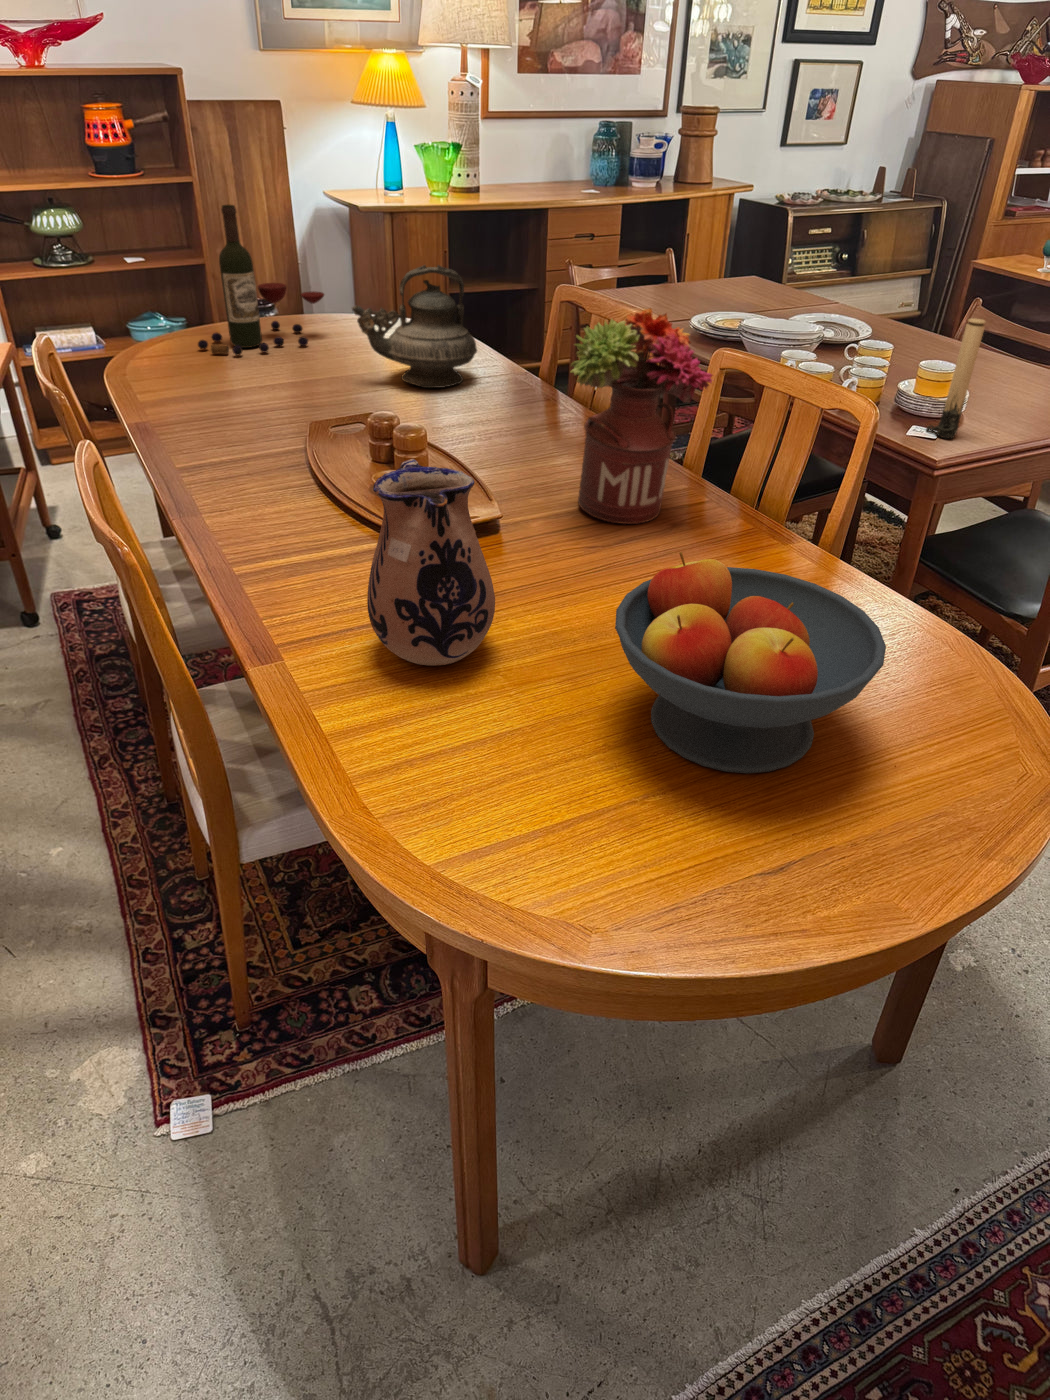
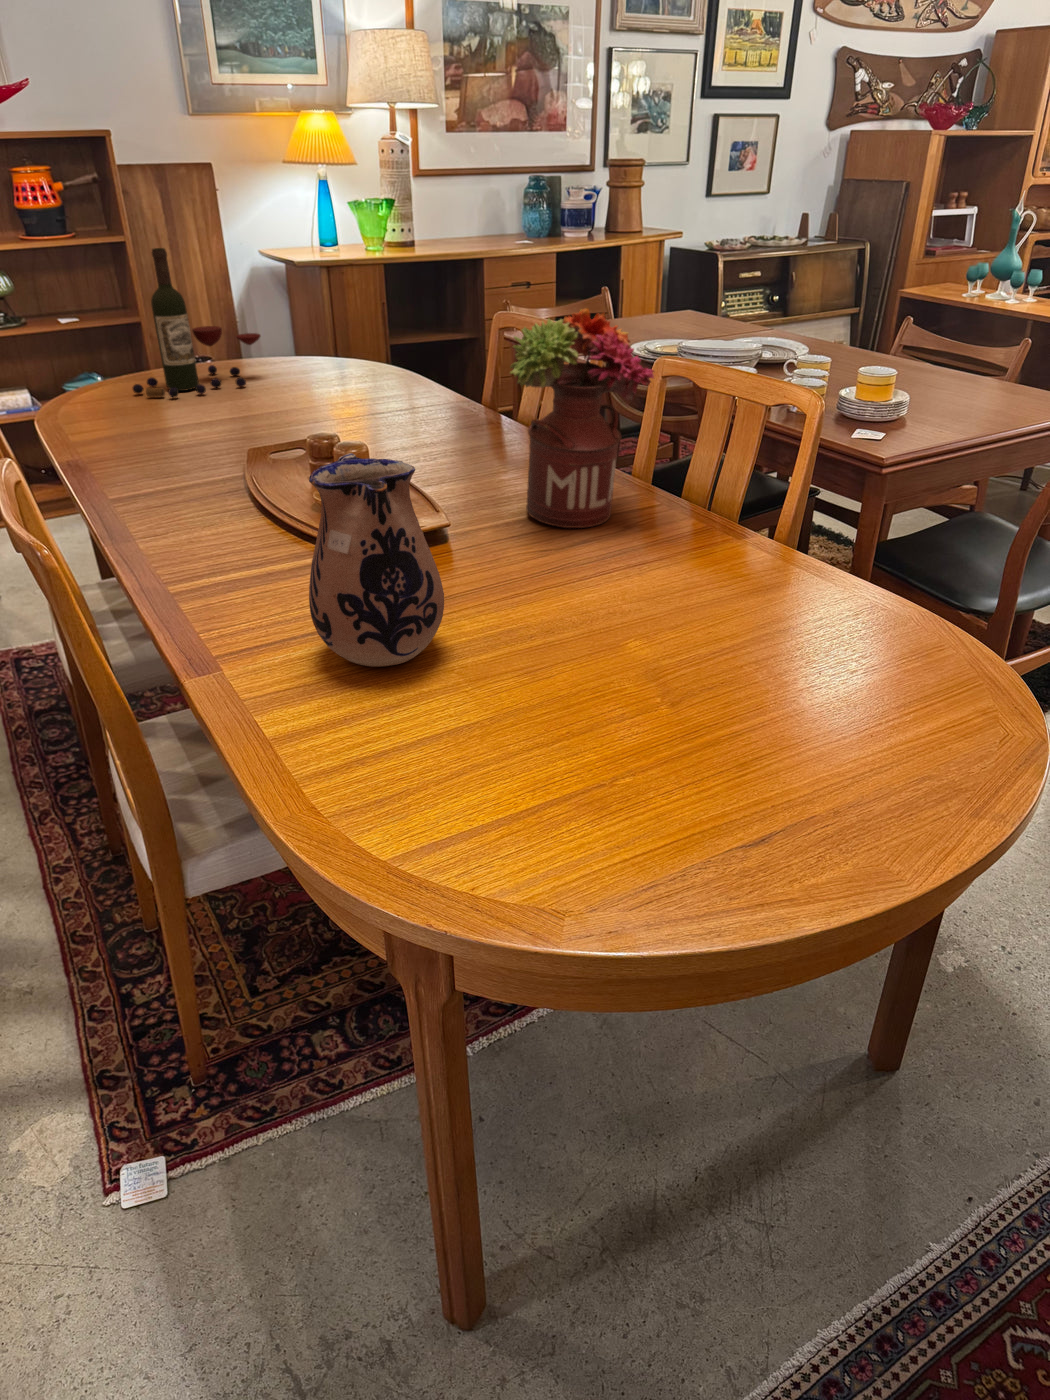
teapot: present [352,265,477,388] -> none [287,294,418,418]
candle: present [926,318,986,438] -> none [869,319,920,440]
fruit bowl: present [615,552,886,773] -> none [570,527,852,750]

